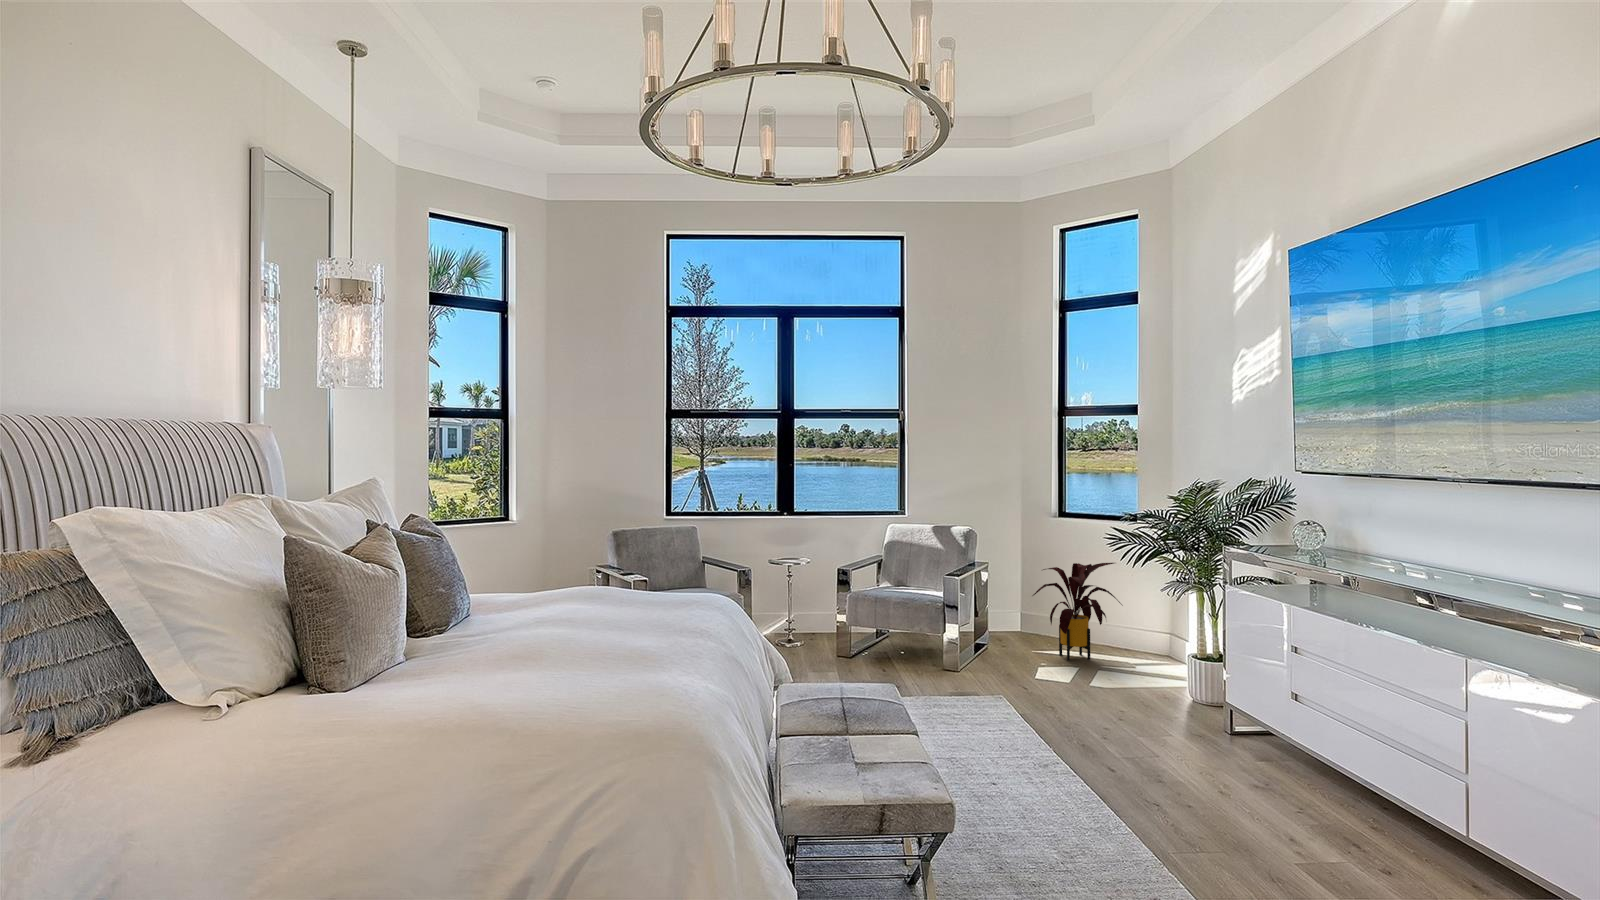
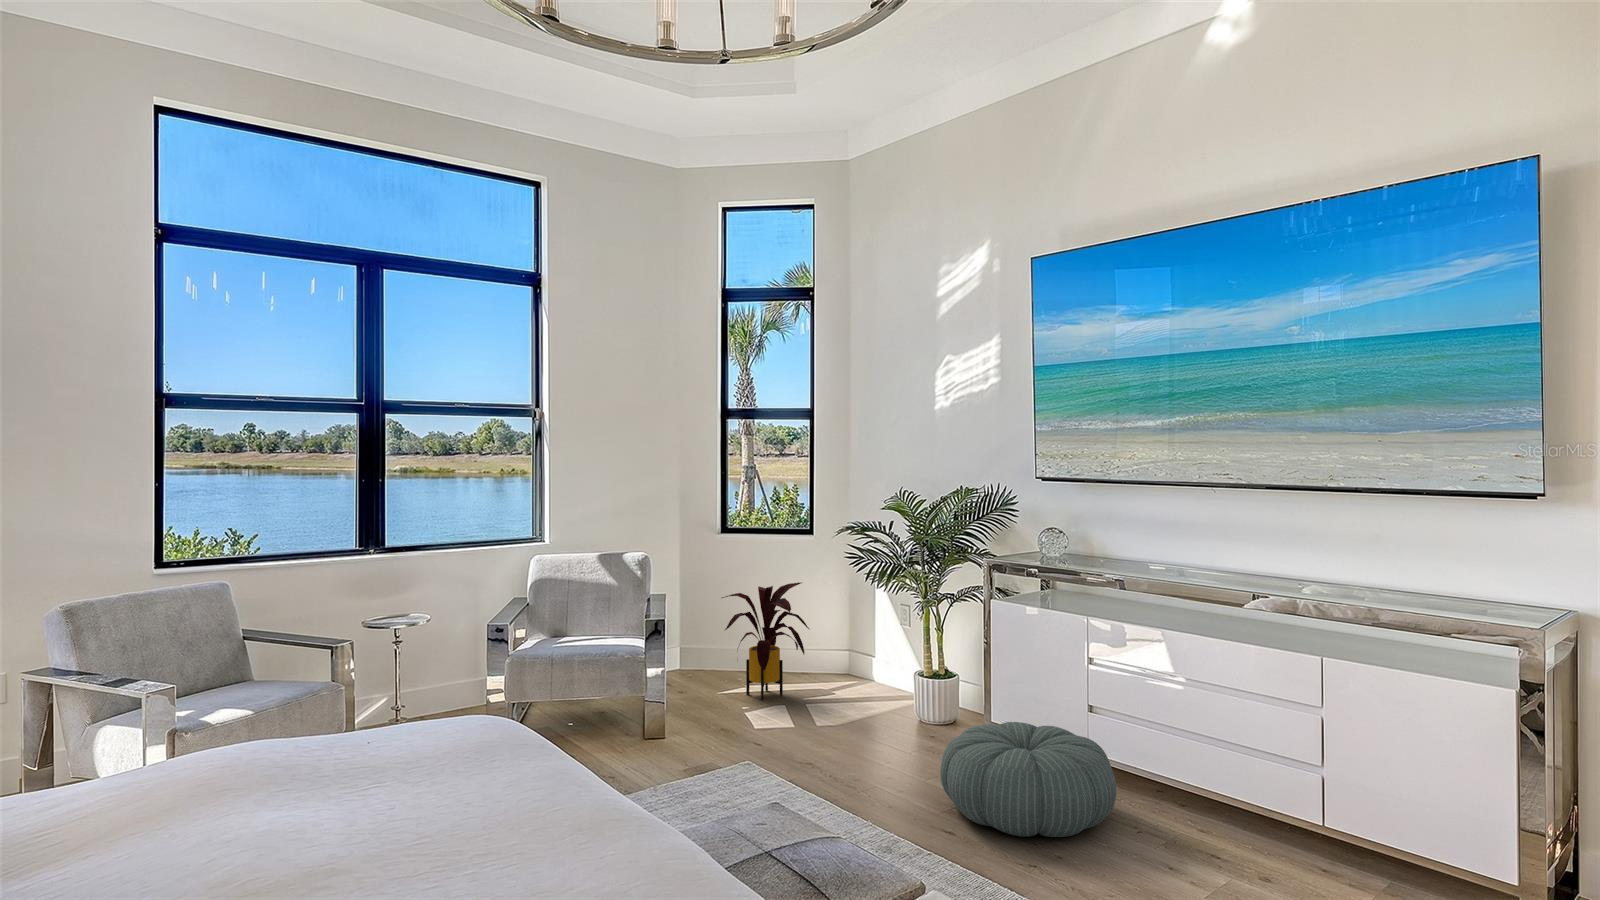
pouf: none [1117,692,1289,794] -> present [940,722,1116,837]

